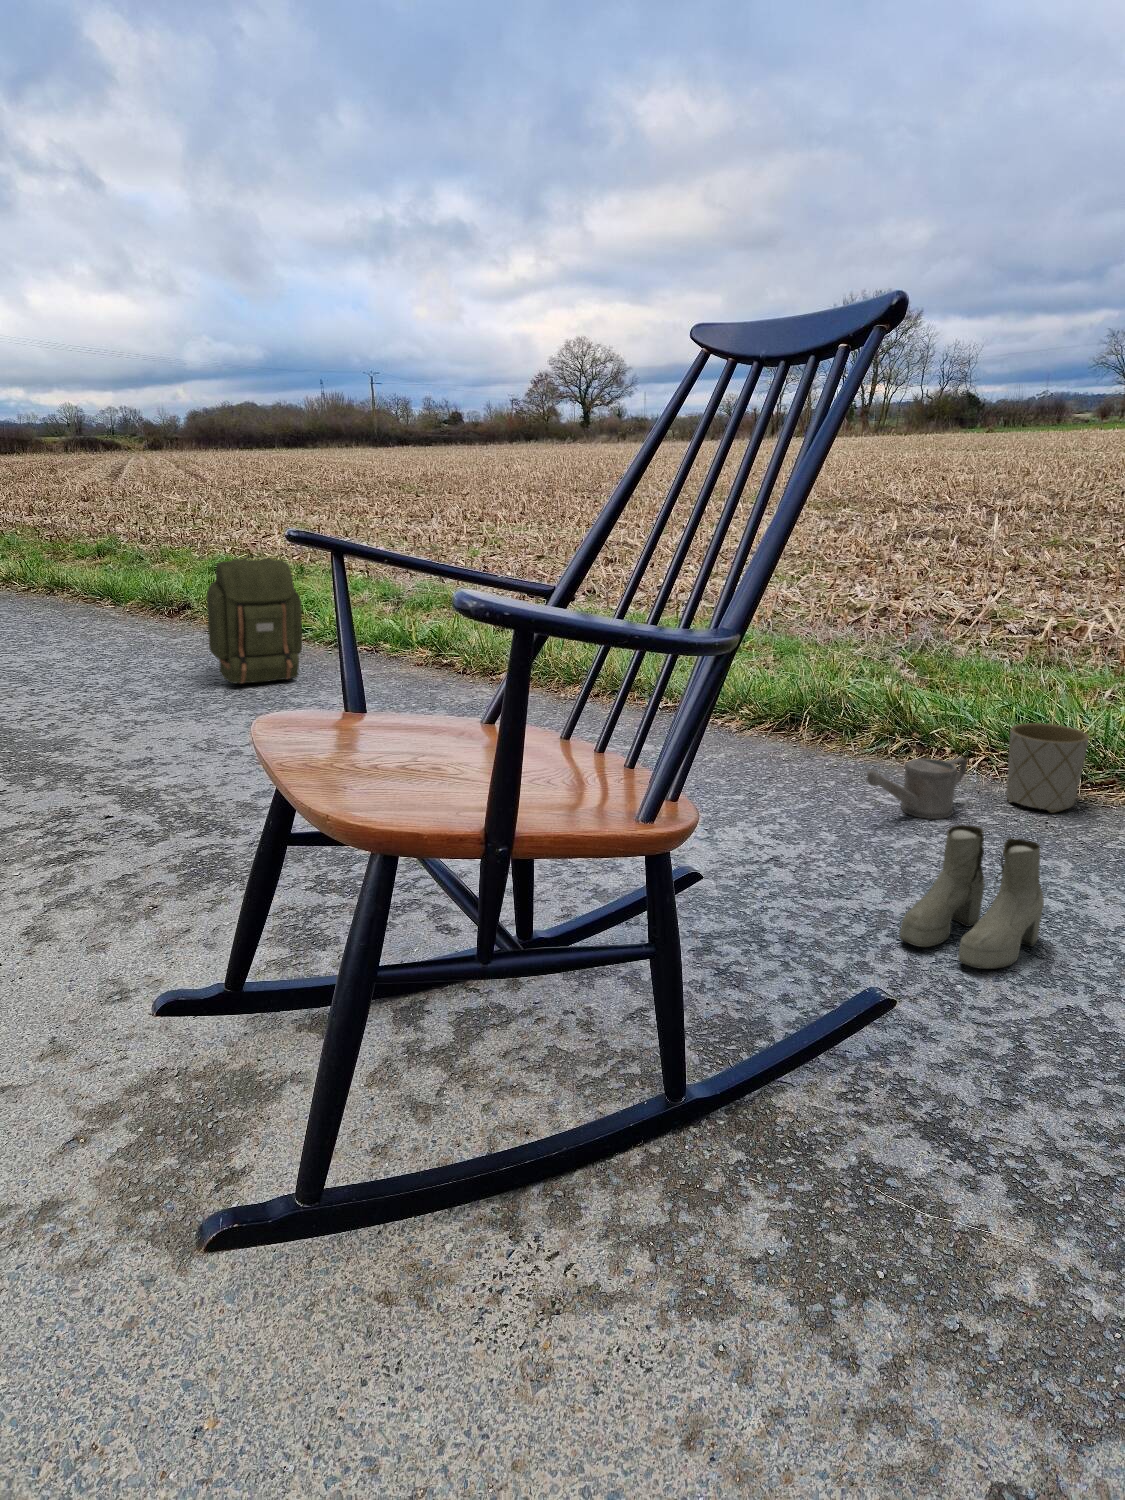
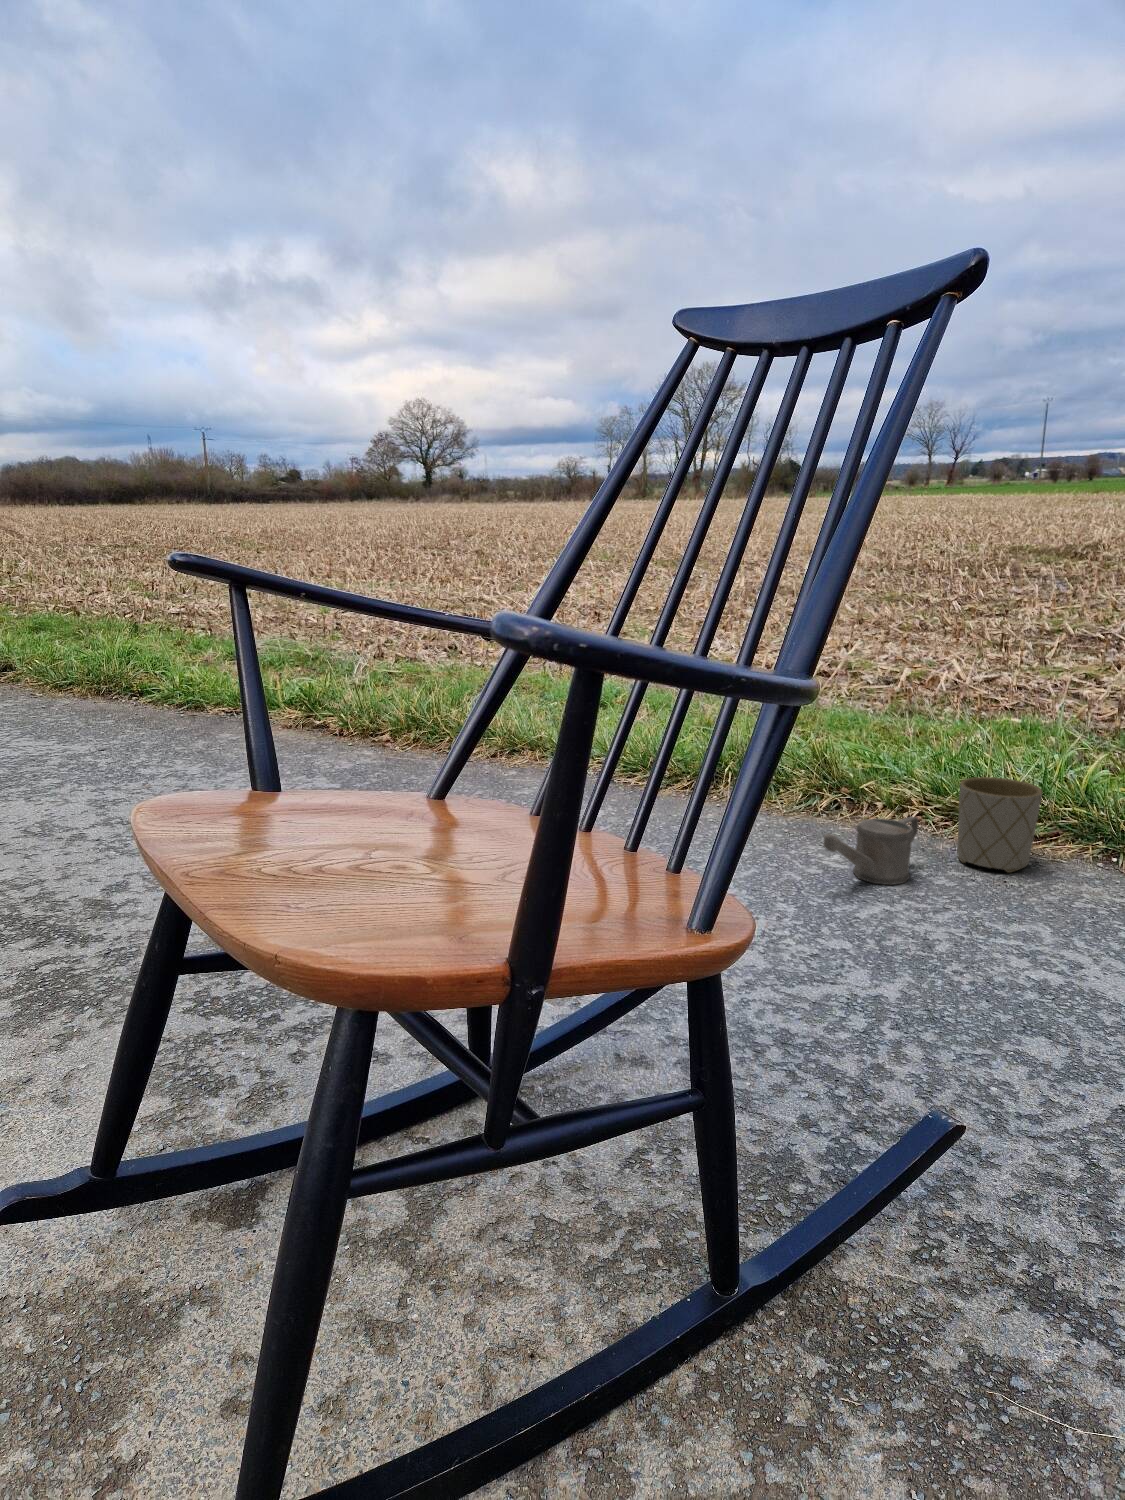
backpack: present [207,555,302,684] -> none [34,604,151,753]
boots: present [899,825,1044,969] -> none [908,896,1062,1065]

